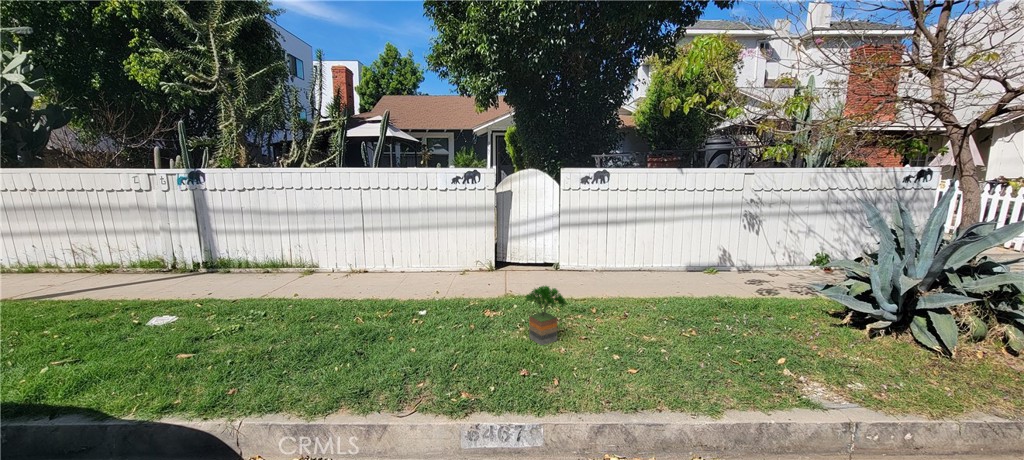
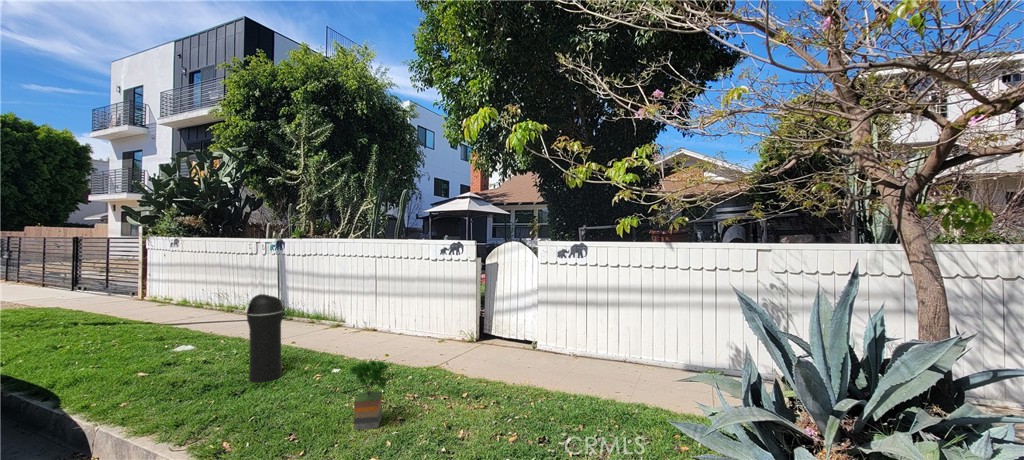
trash can: none [337,237,377,332] -> present [245,294,284,383]

